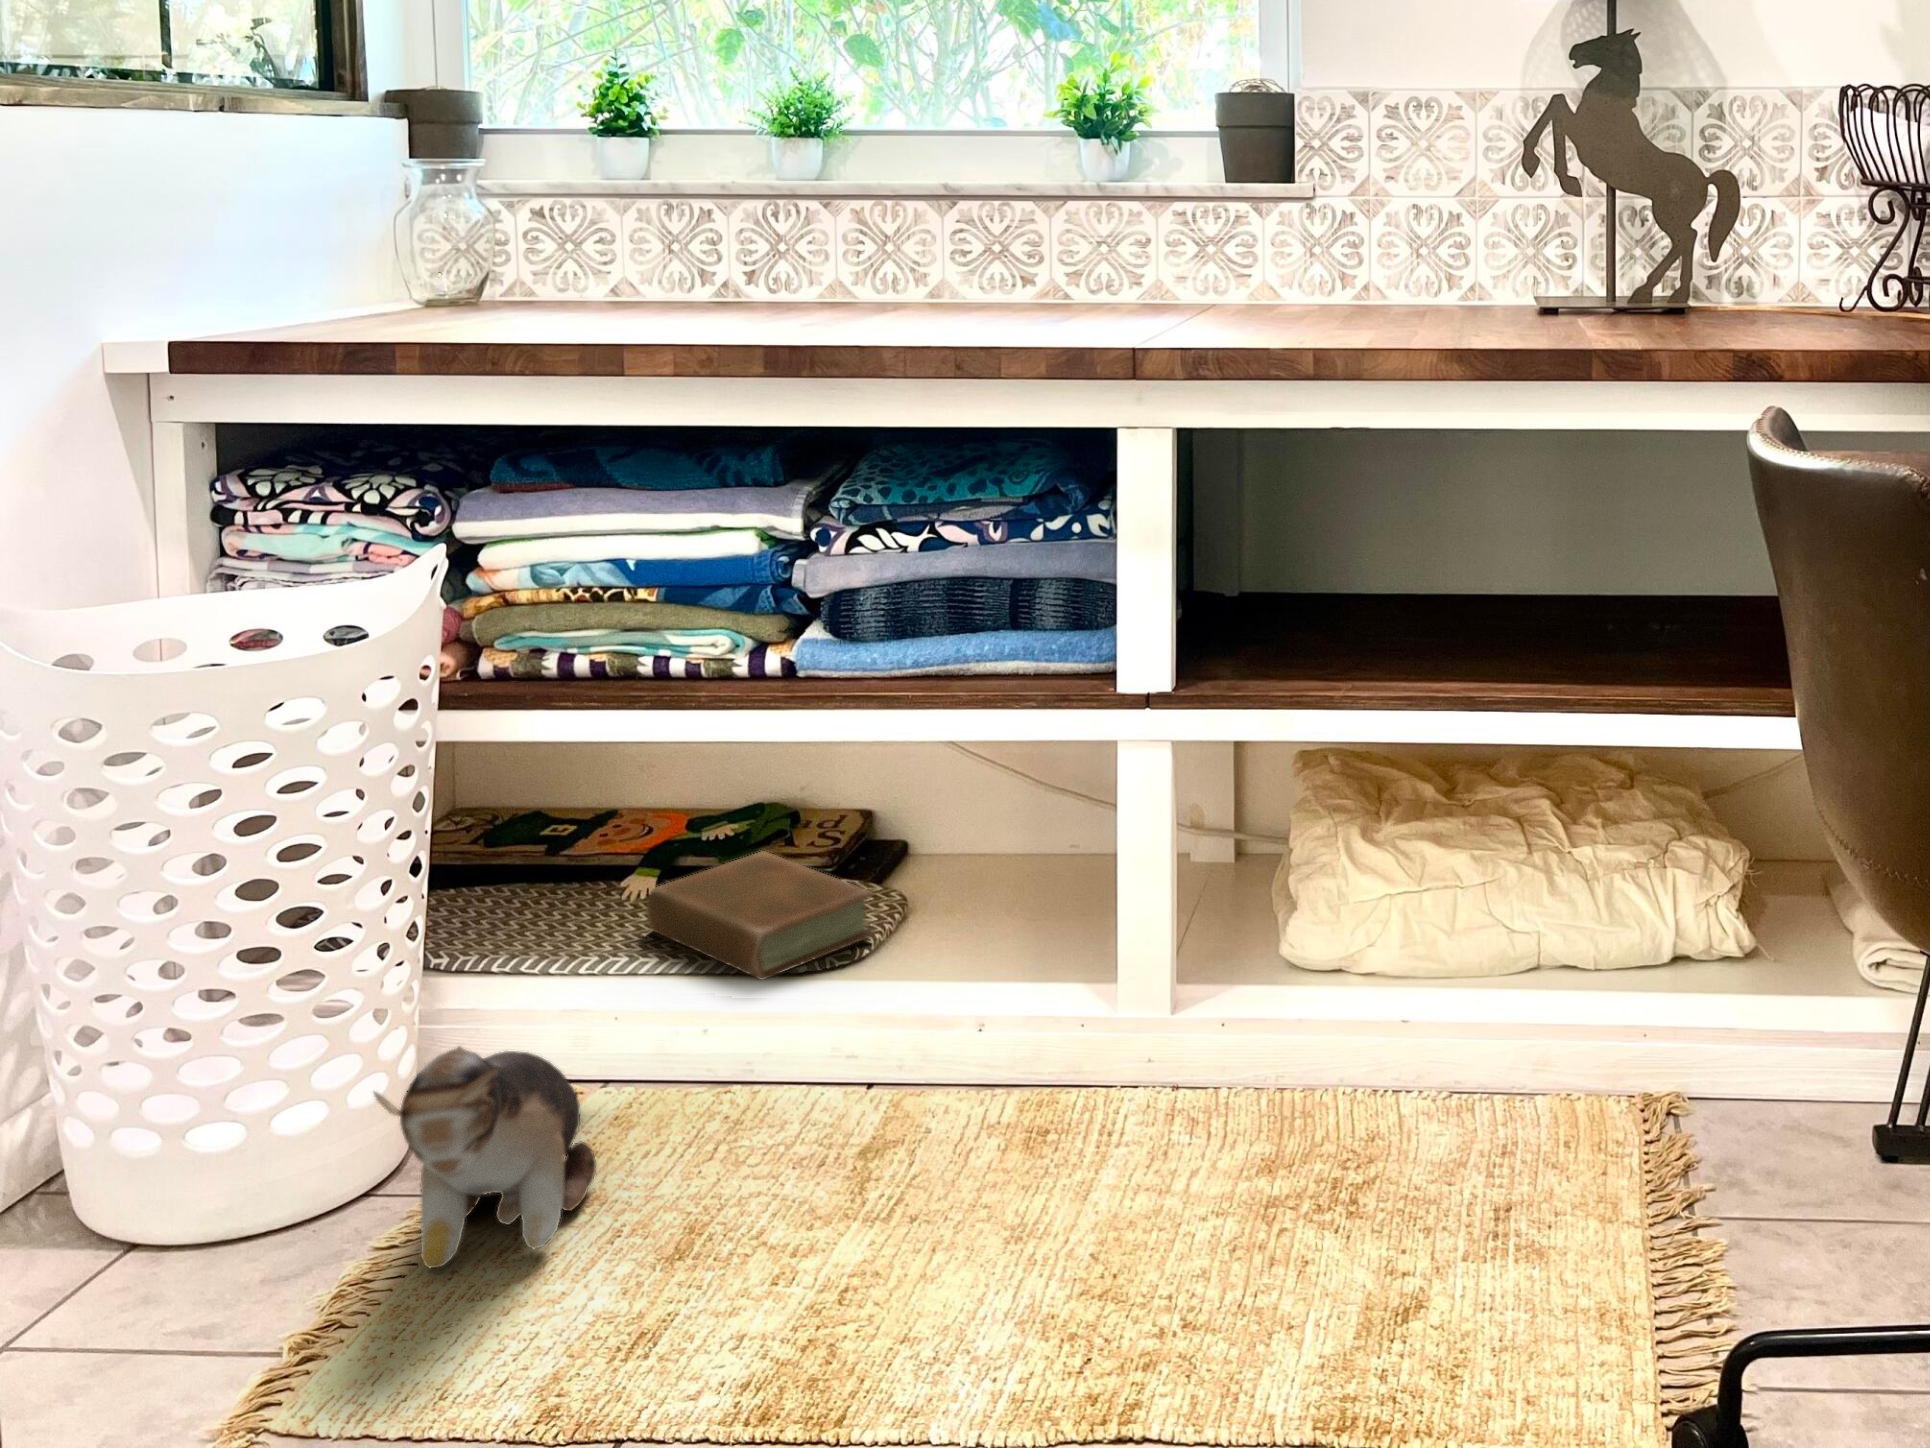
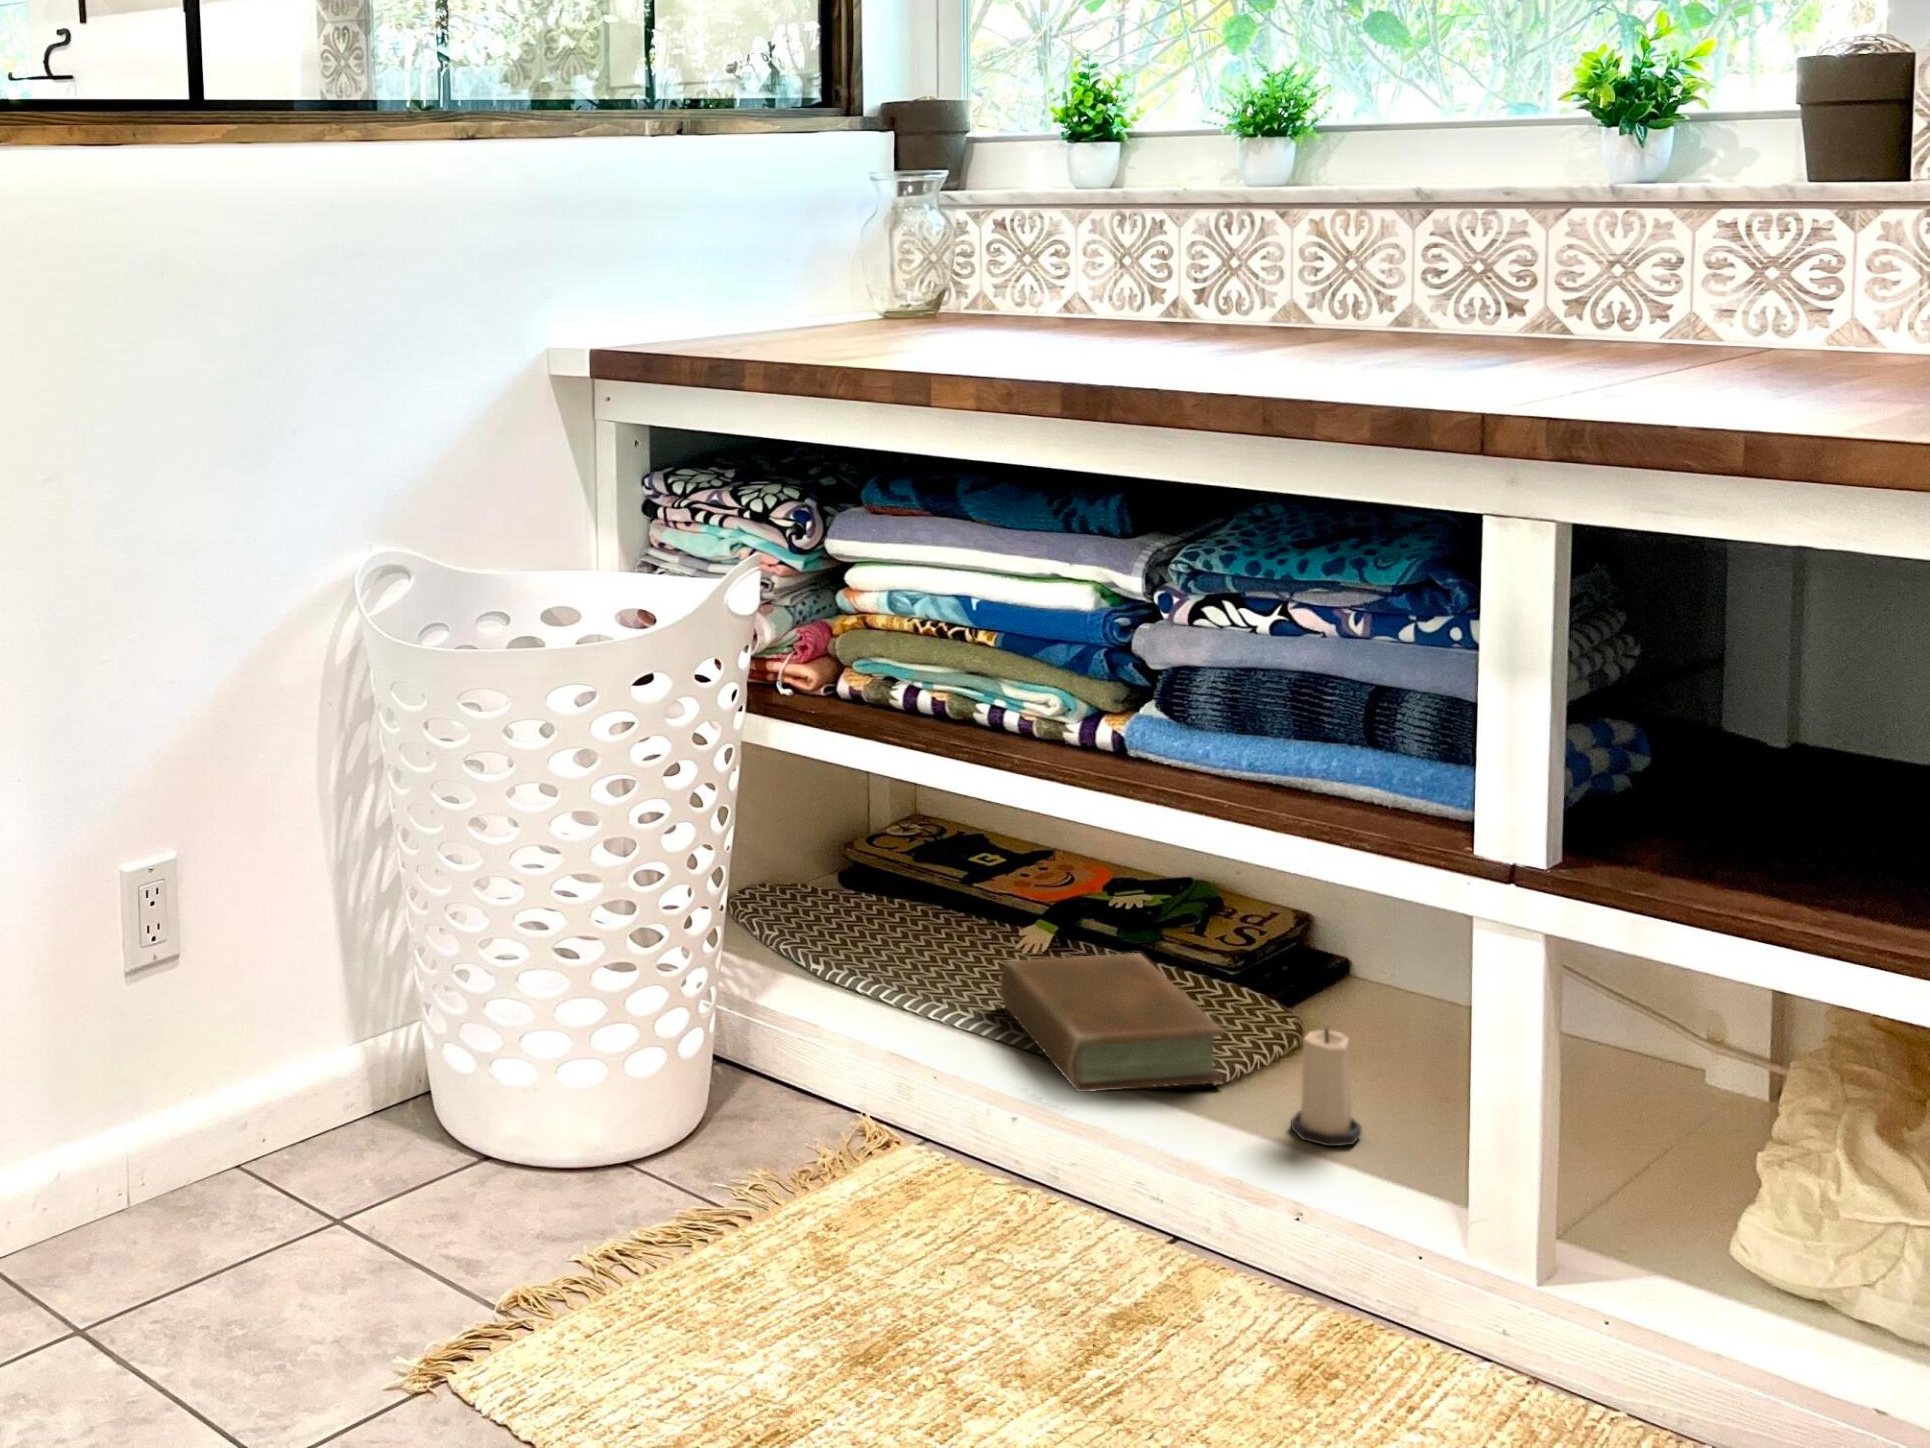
candle: none [942,864,995,960] -> present [1291,1028,1362,1147]
plush toy: present [374,1047,596,1268] -> none [615,1051,869,1280]

